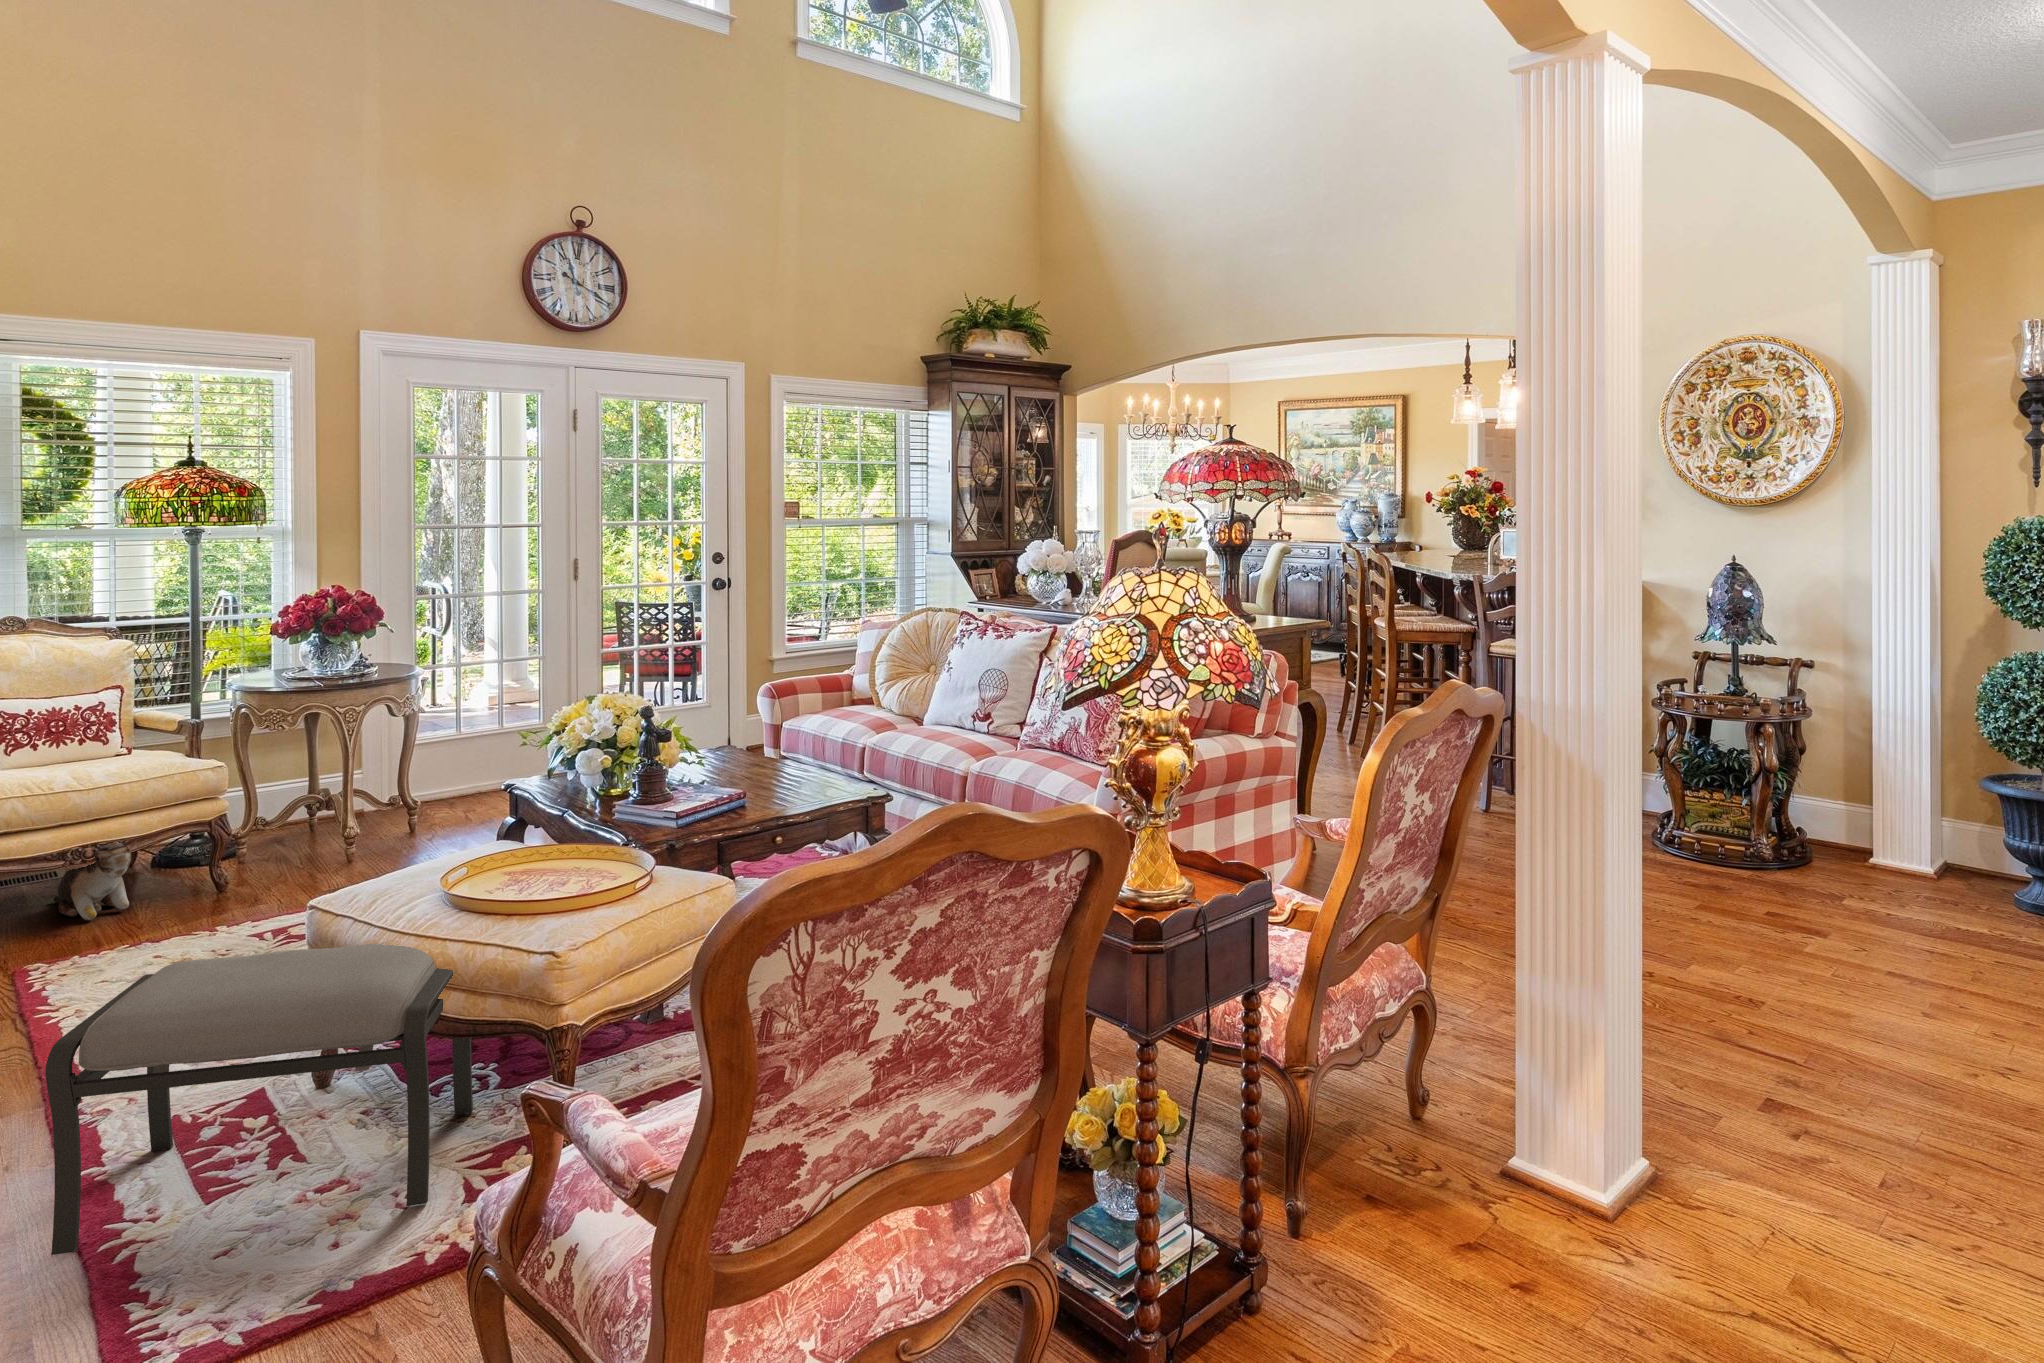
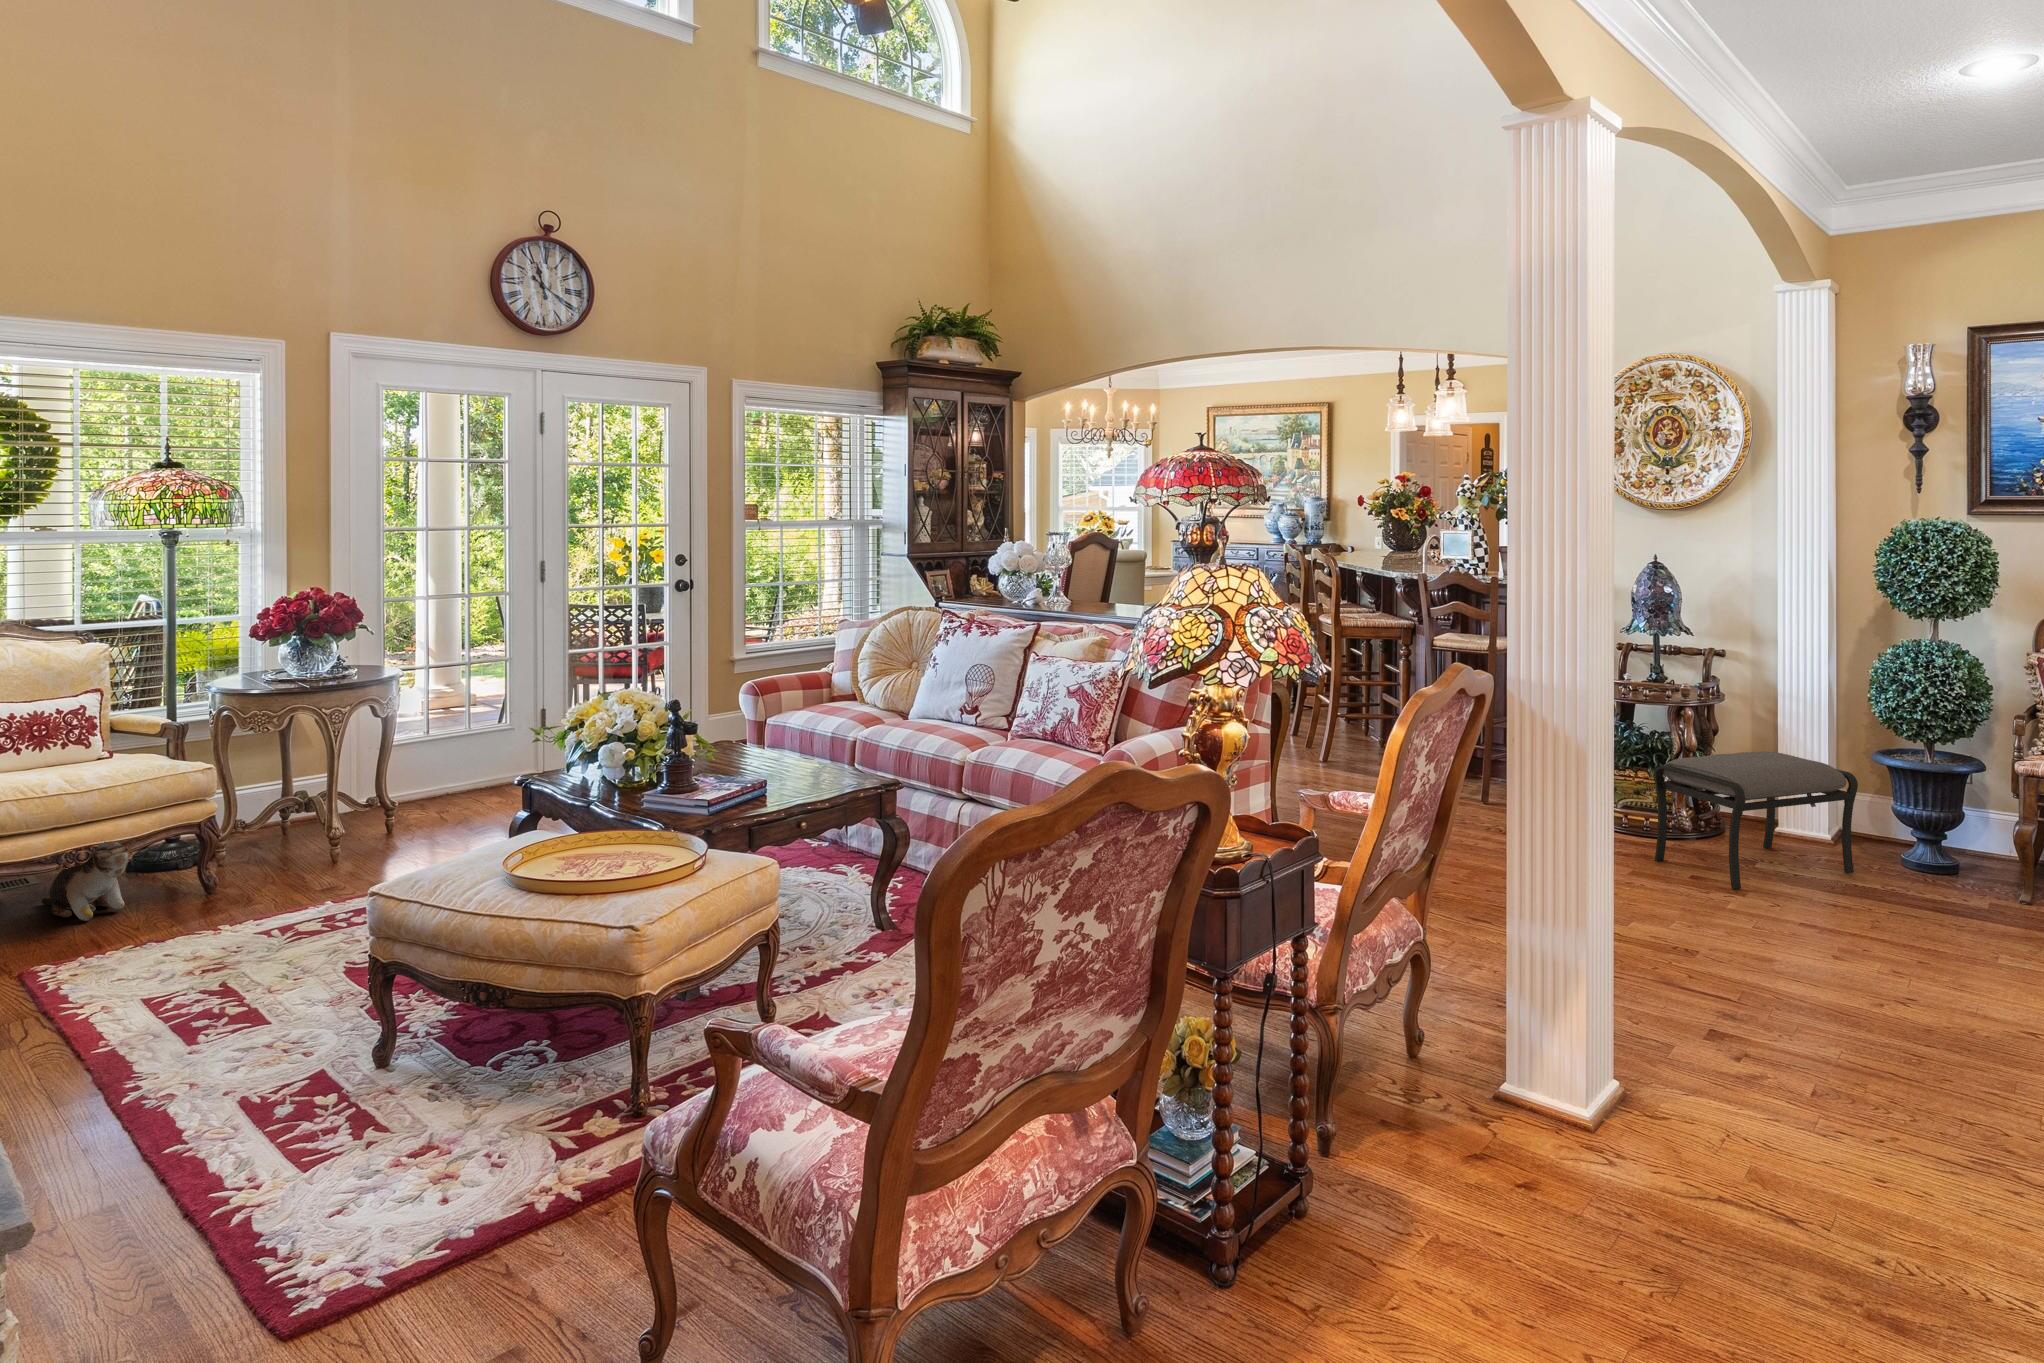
ottoman: present [46,943,473,1255] -> present [1654,751,1858,889]

